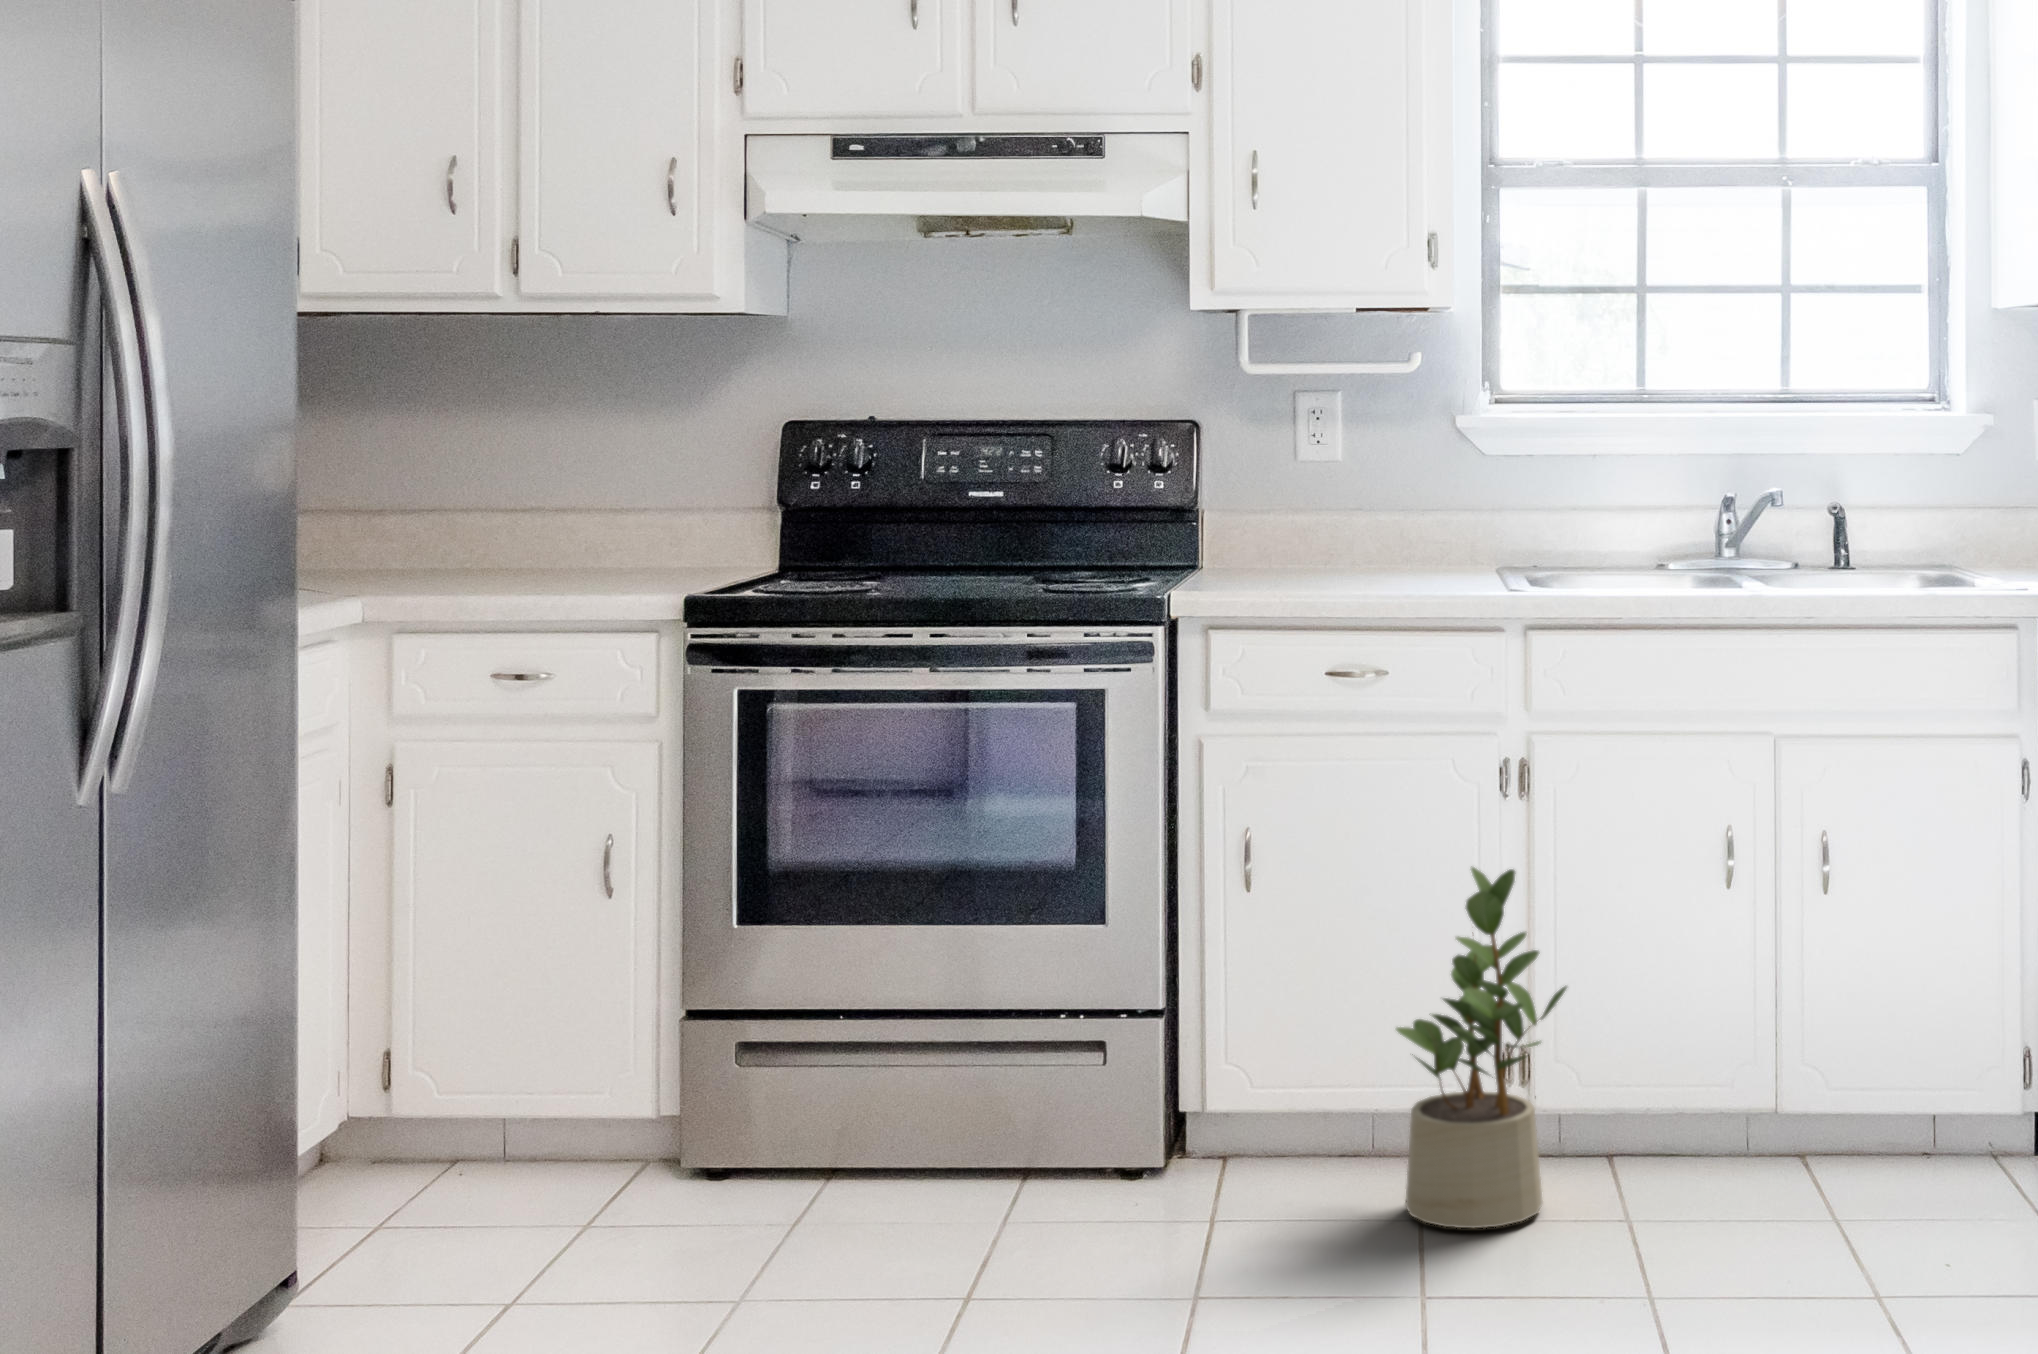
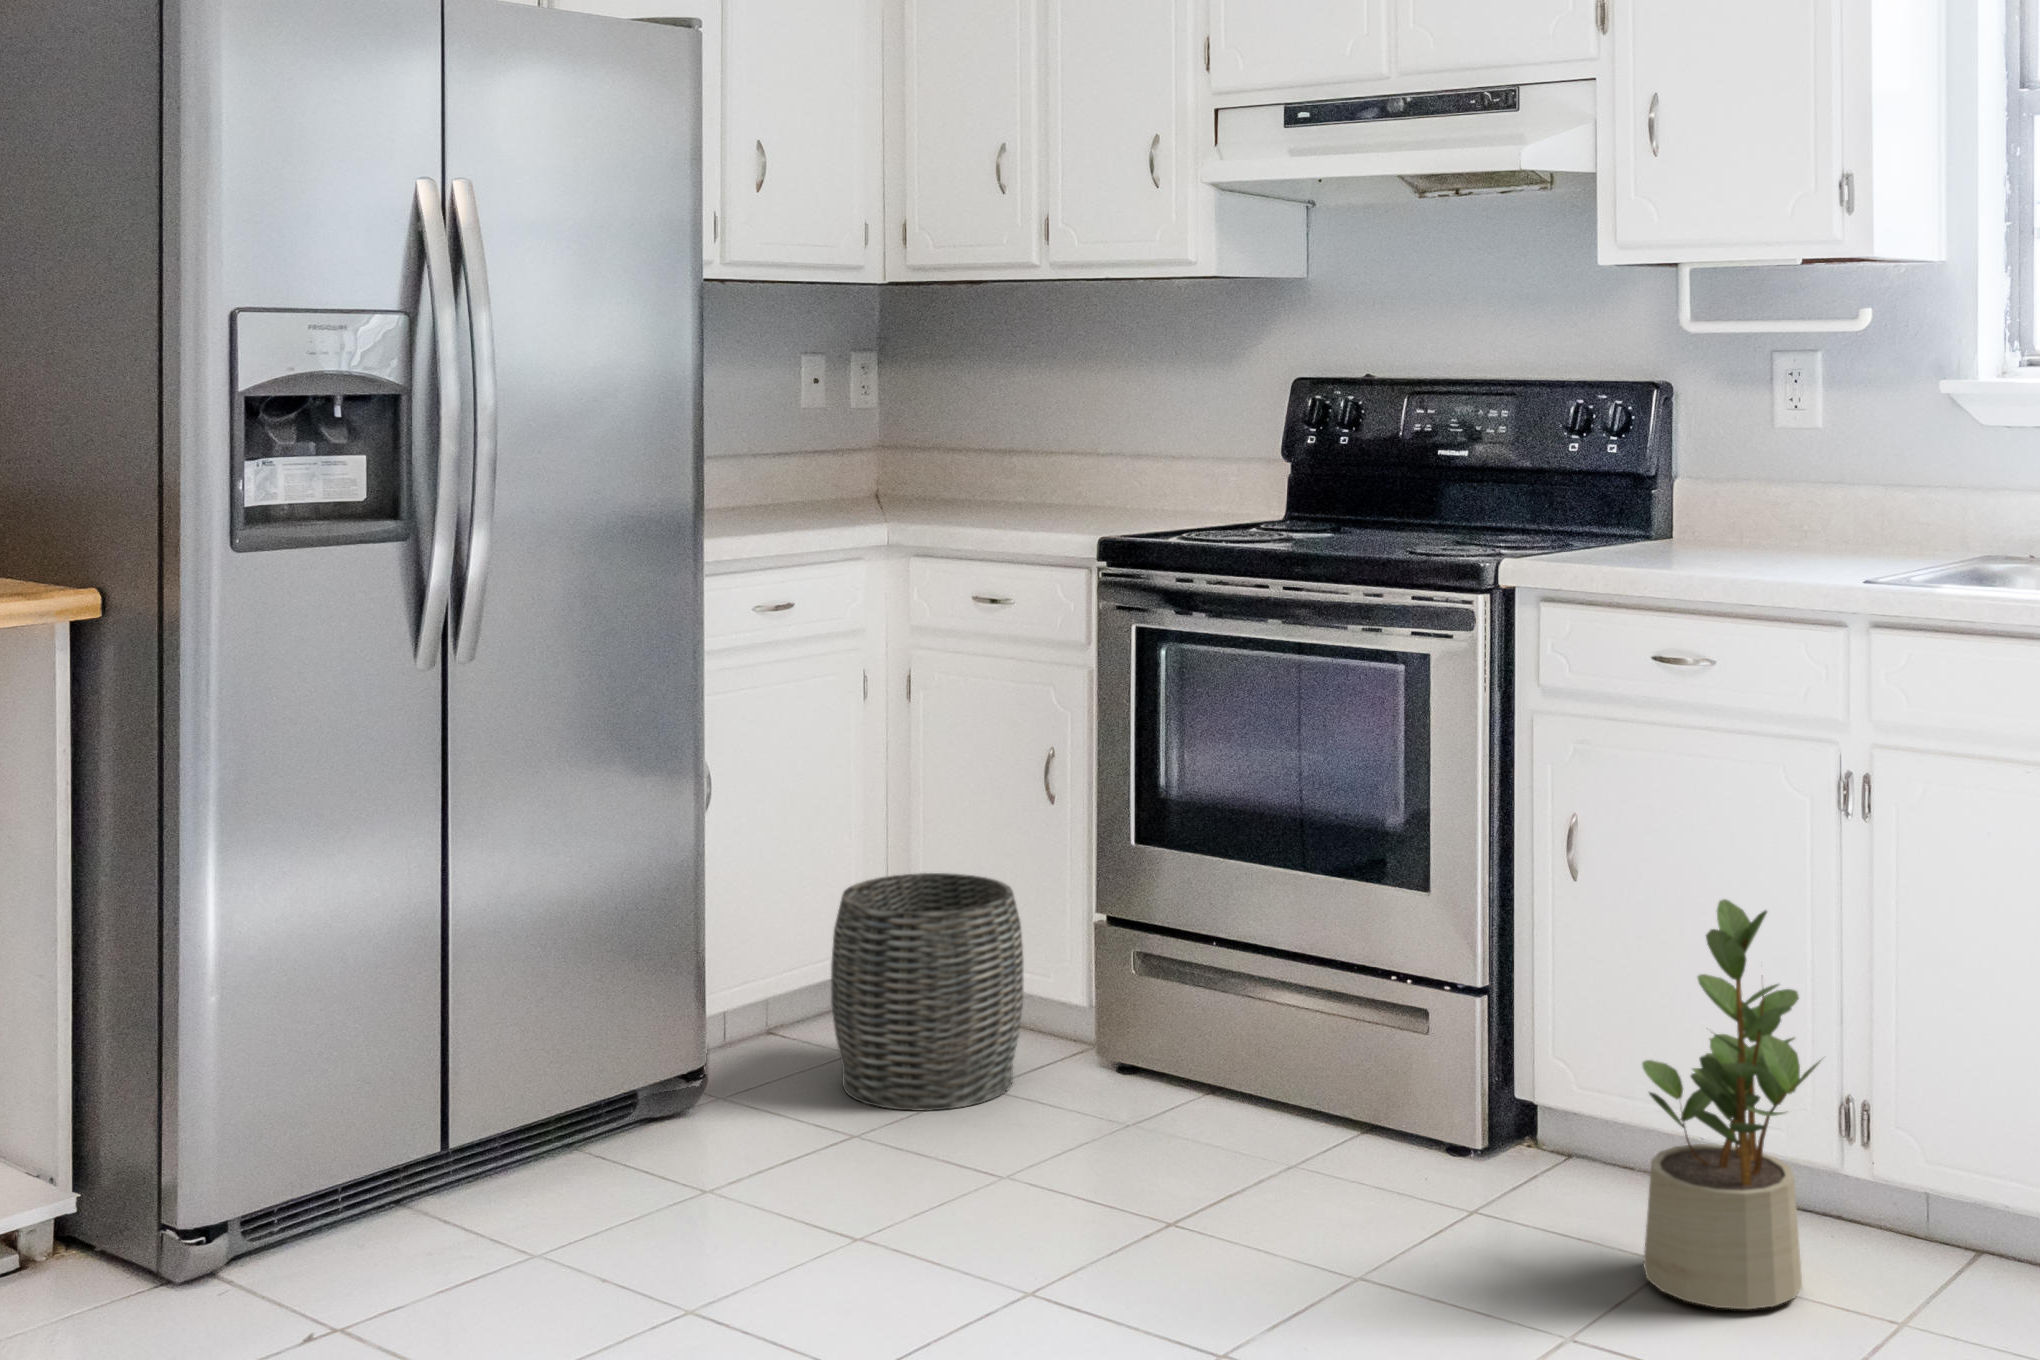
woven basket: none [370,1004,615,1291] -> present [831,873,1023,1111]

